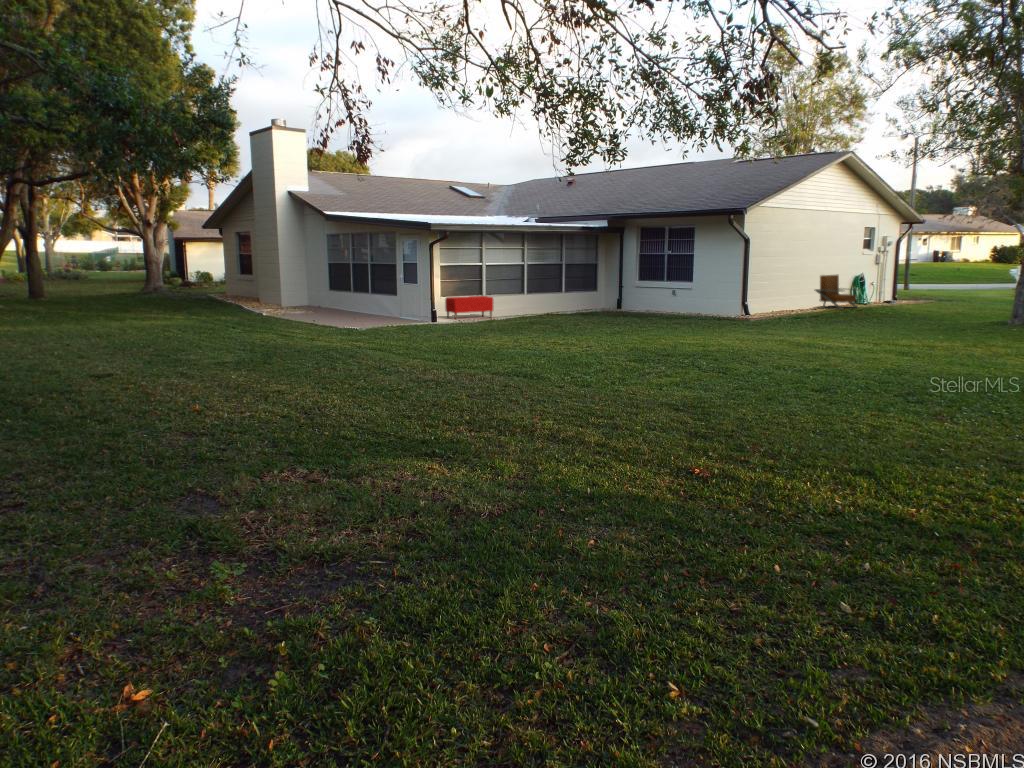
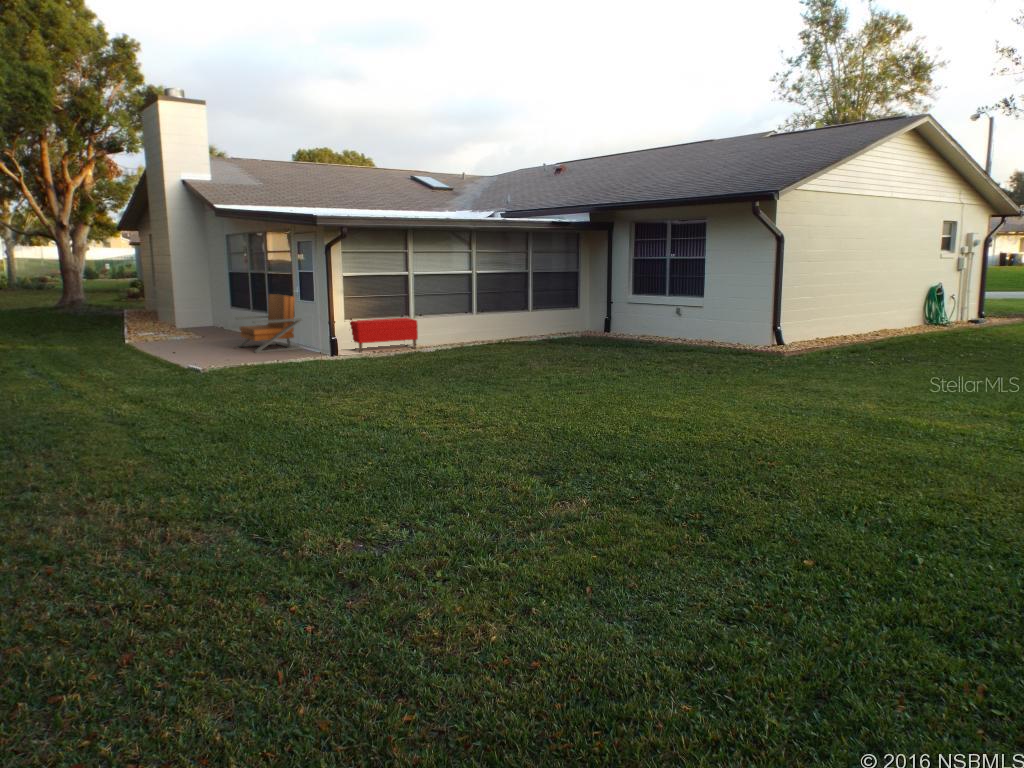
lounge chair: present [814,275,857,310] -> present [236,294,302,353]

